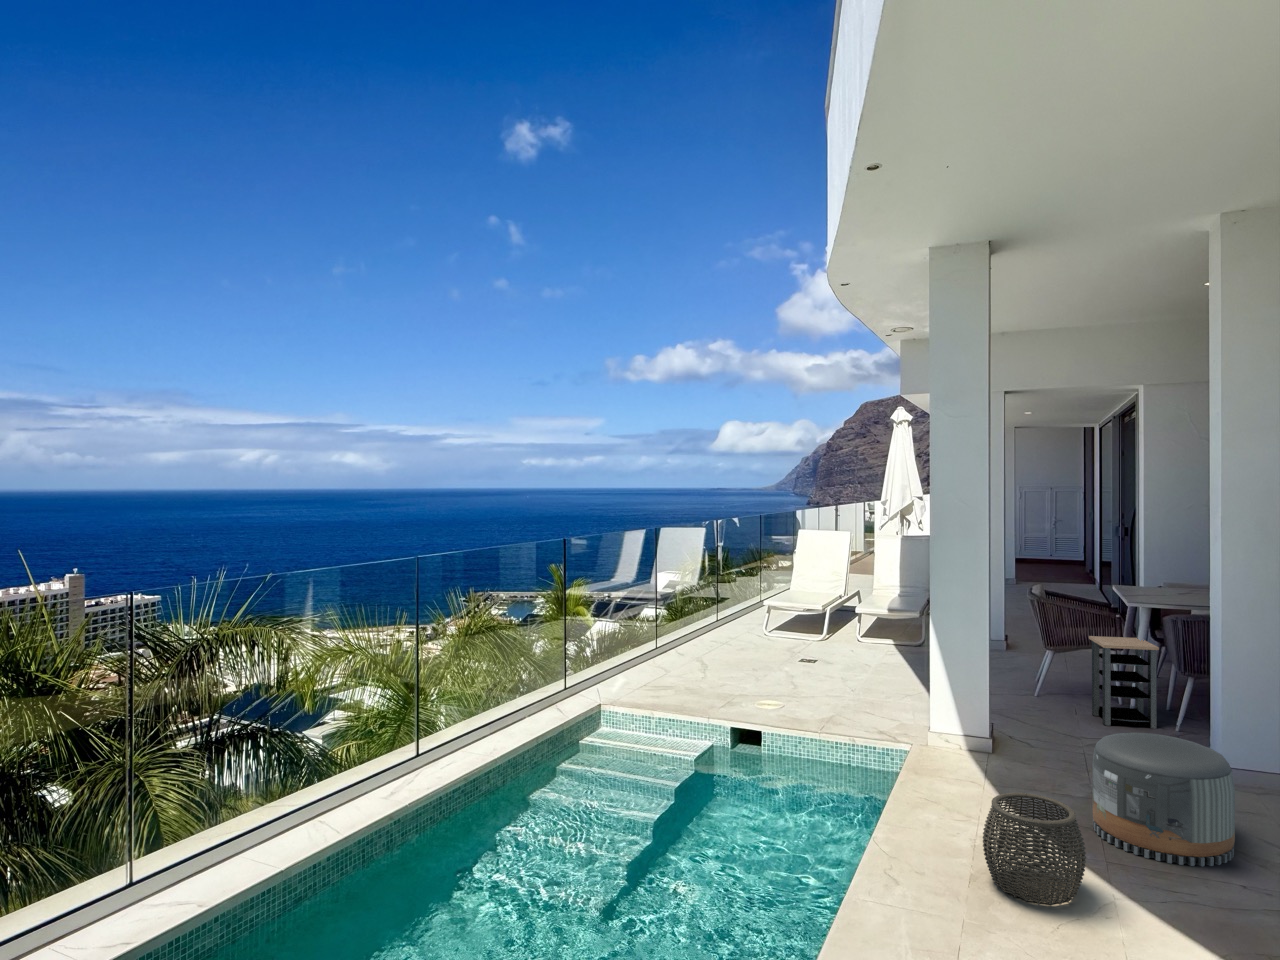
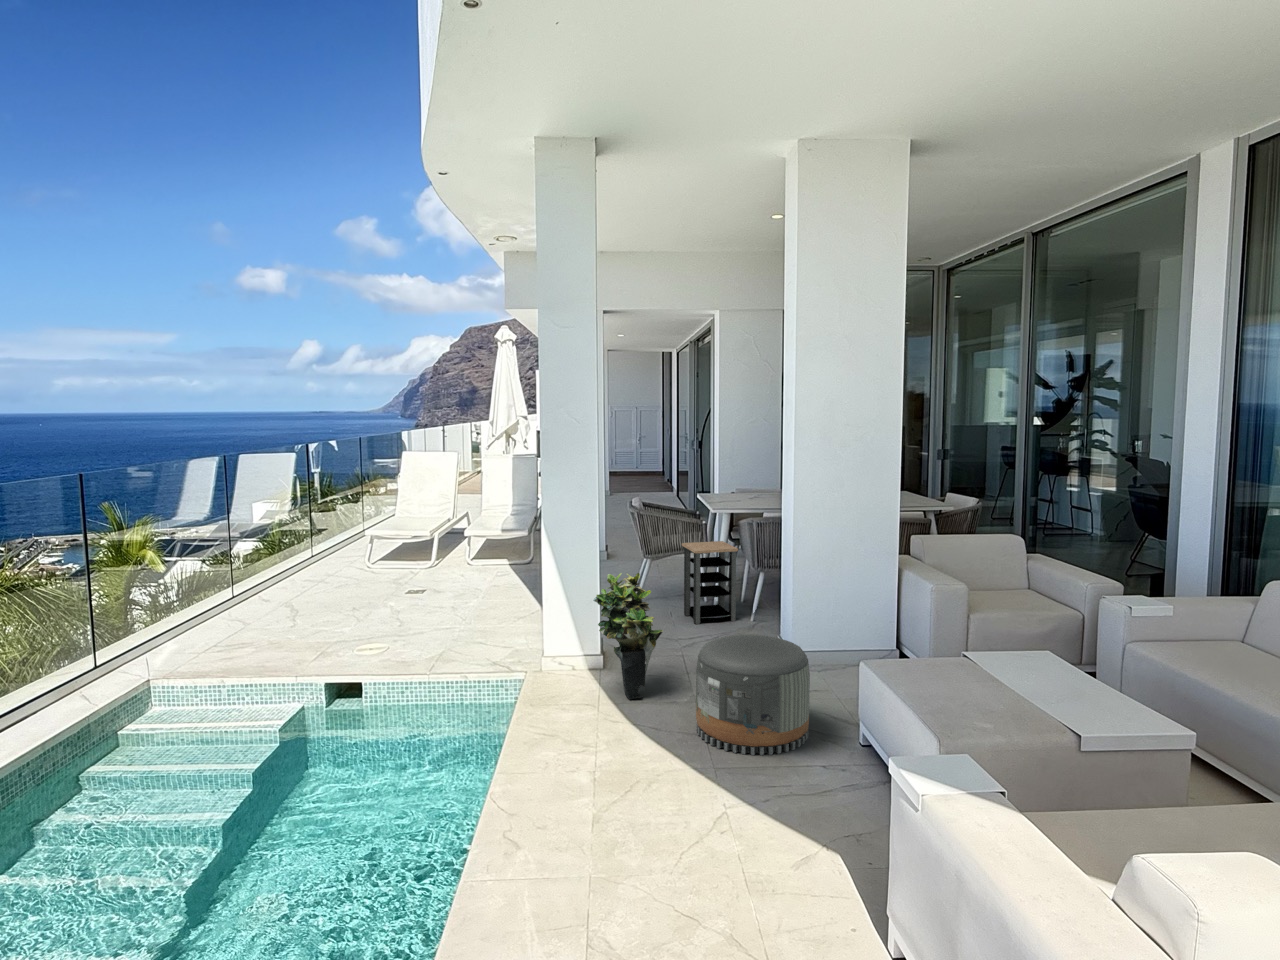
potted plant: none [981,657,1058,786] -> present [593,573,663,700]
woven basket: present [983,793,1086,905] -> none [603,718,699,831]

